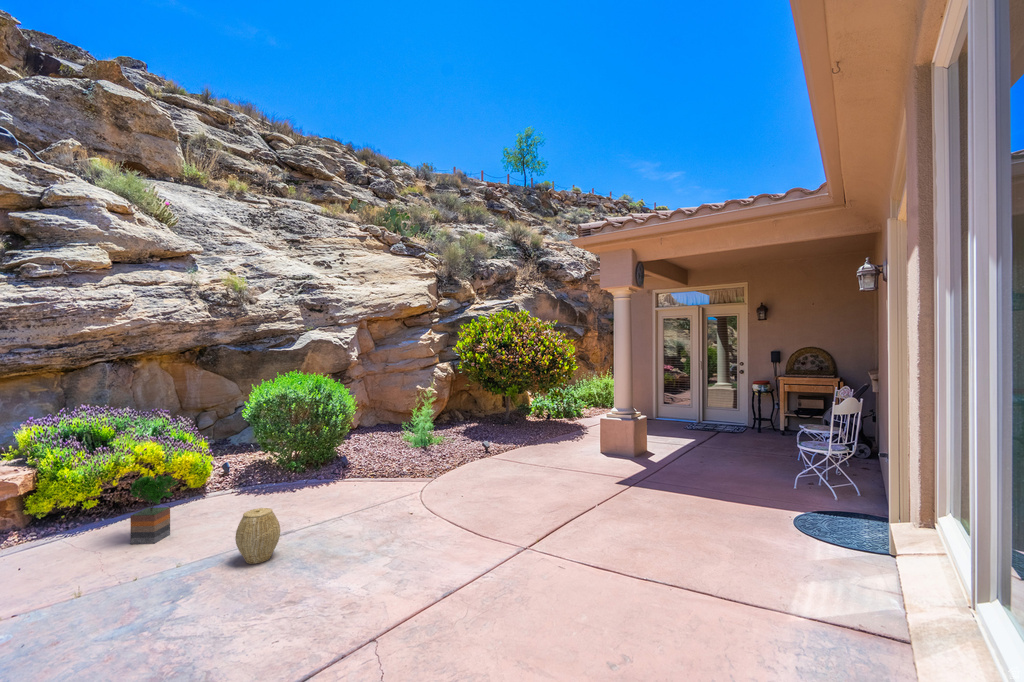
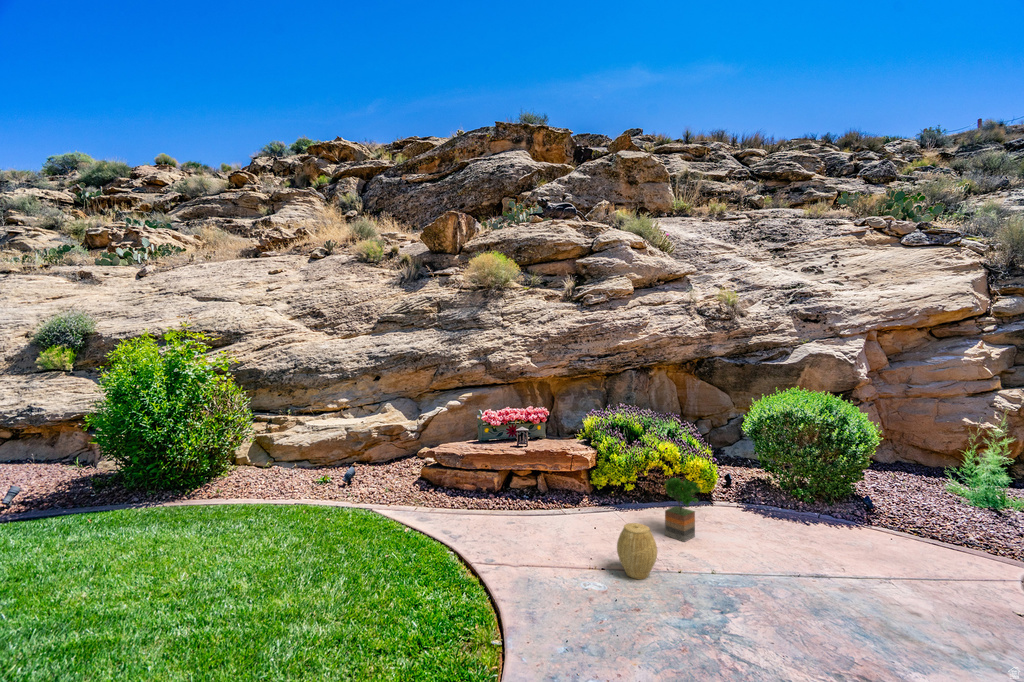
woven basket: present [235,508,280,564] -> present [617,523,657,579]

